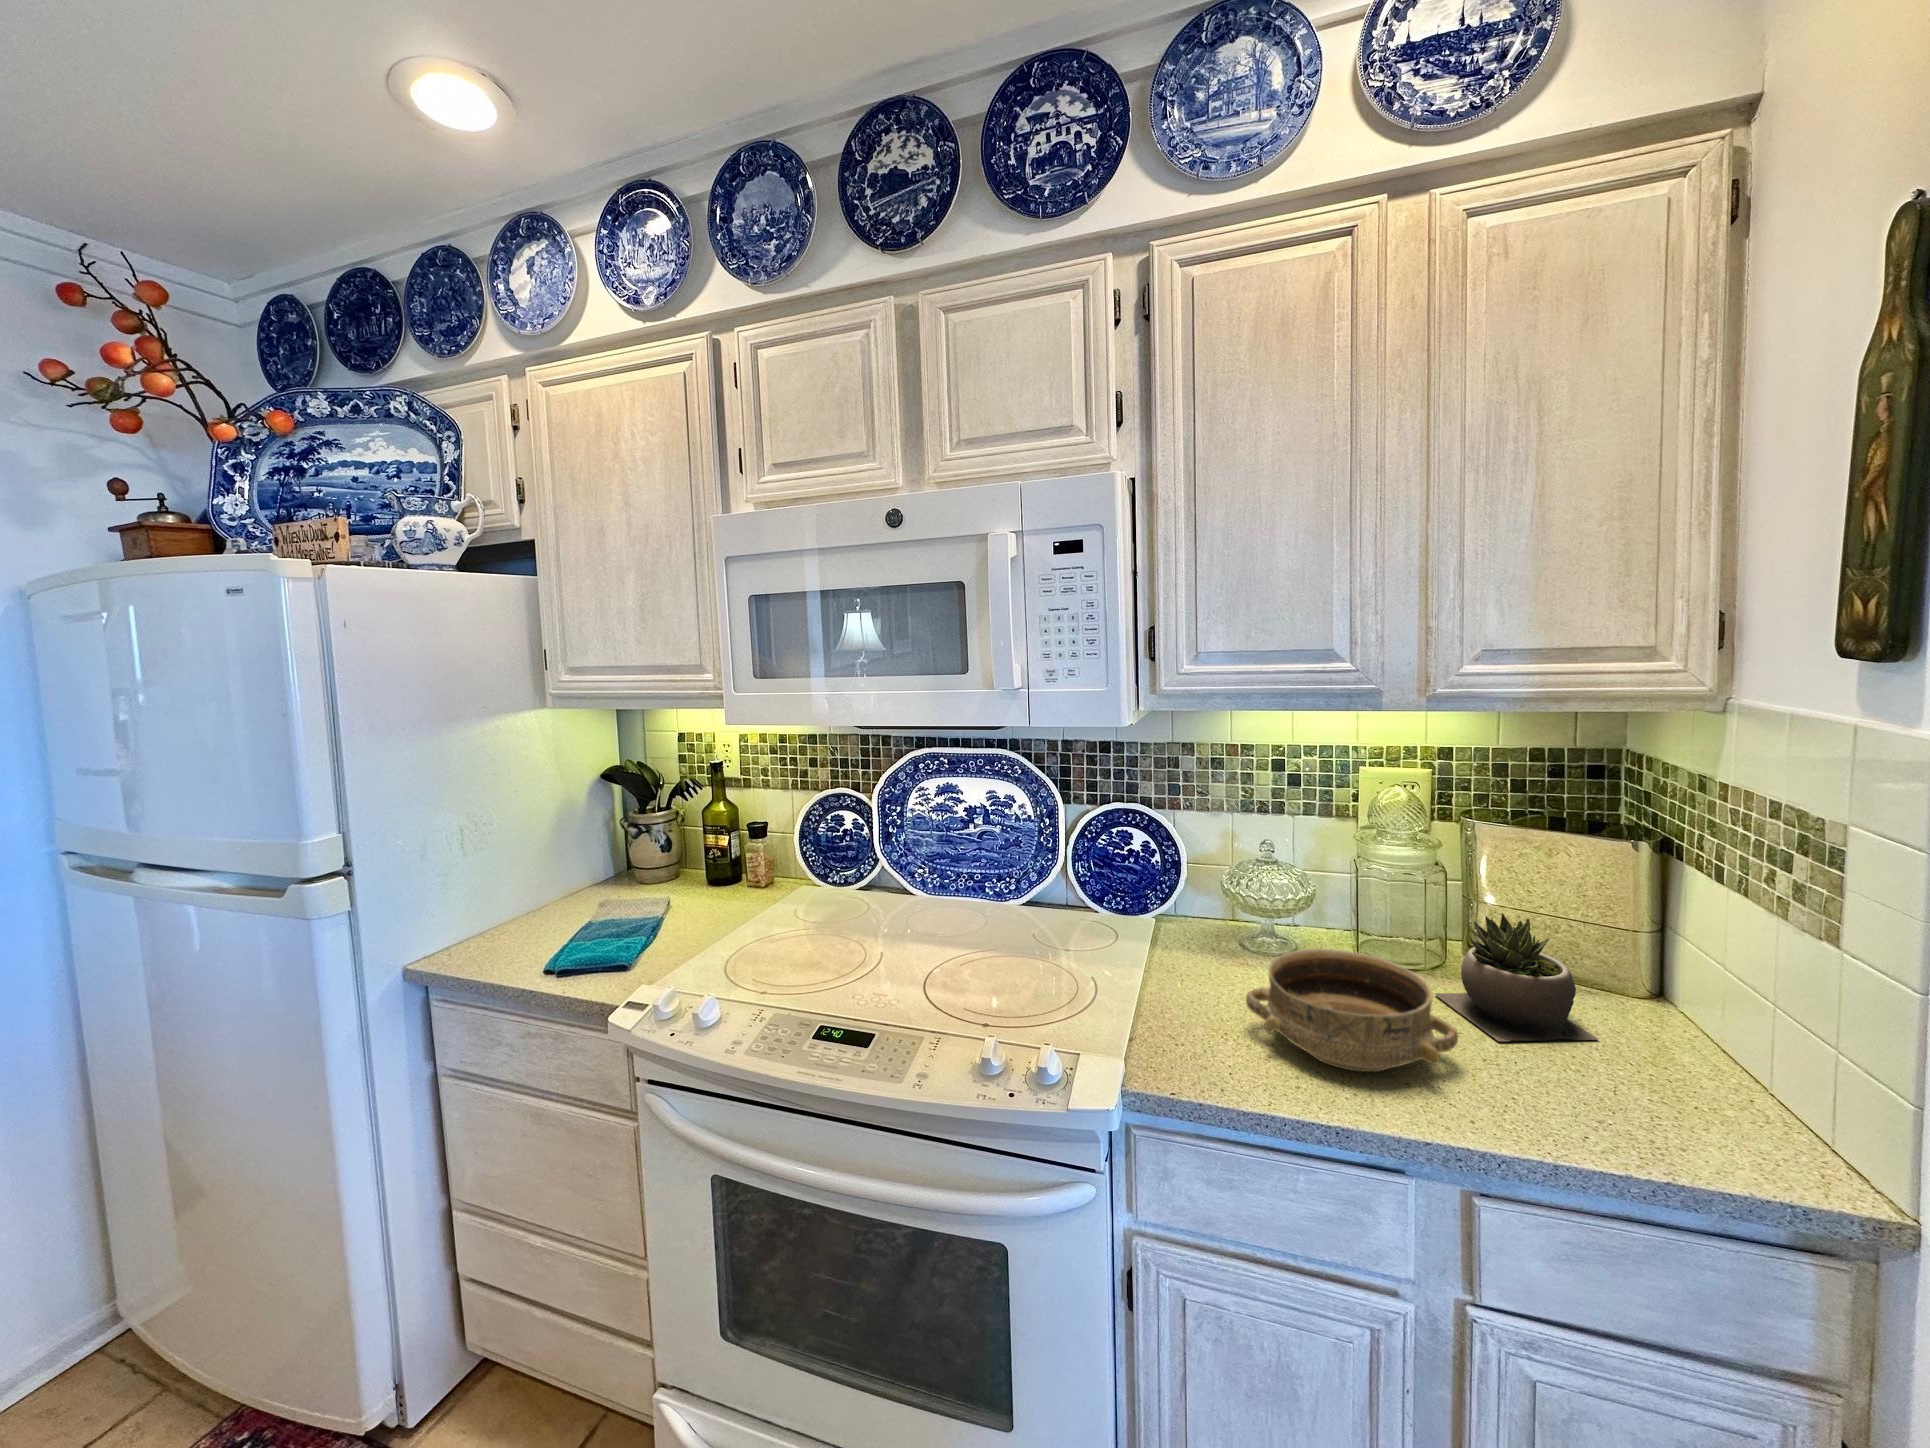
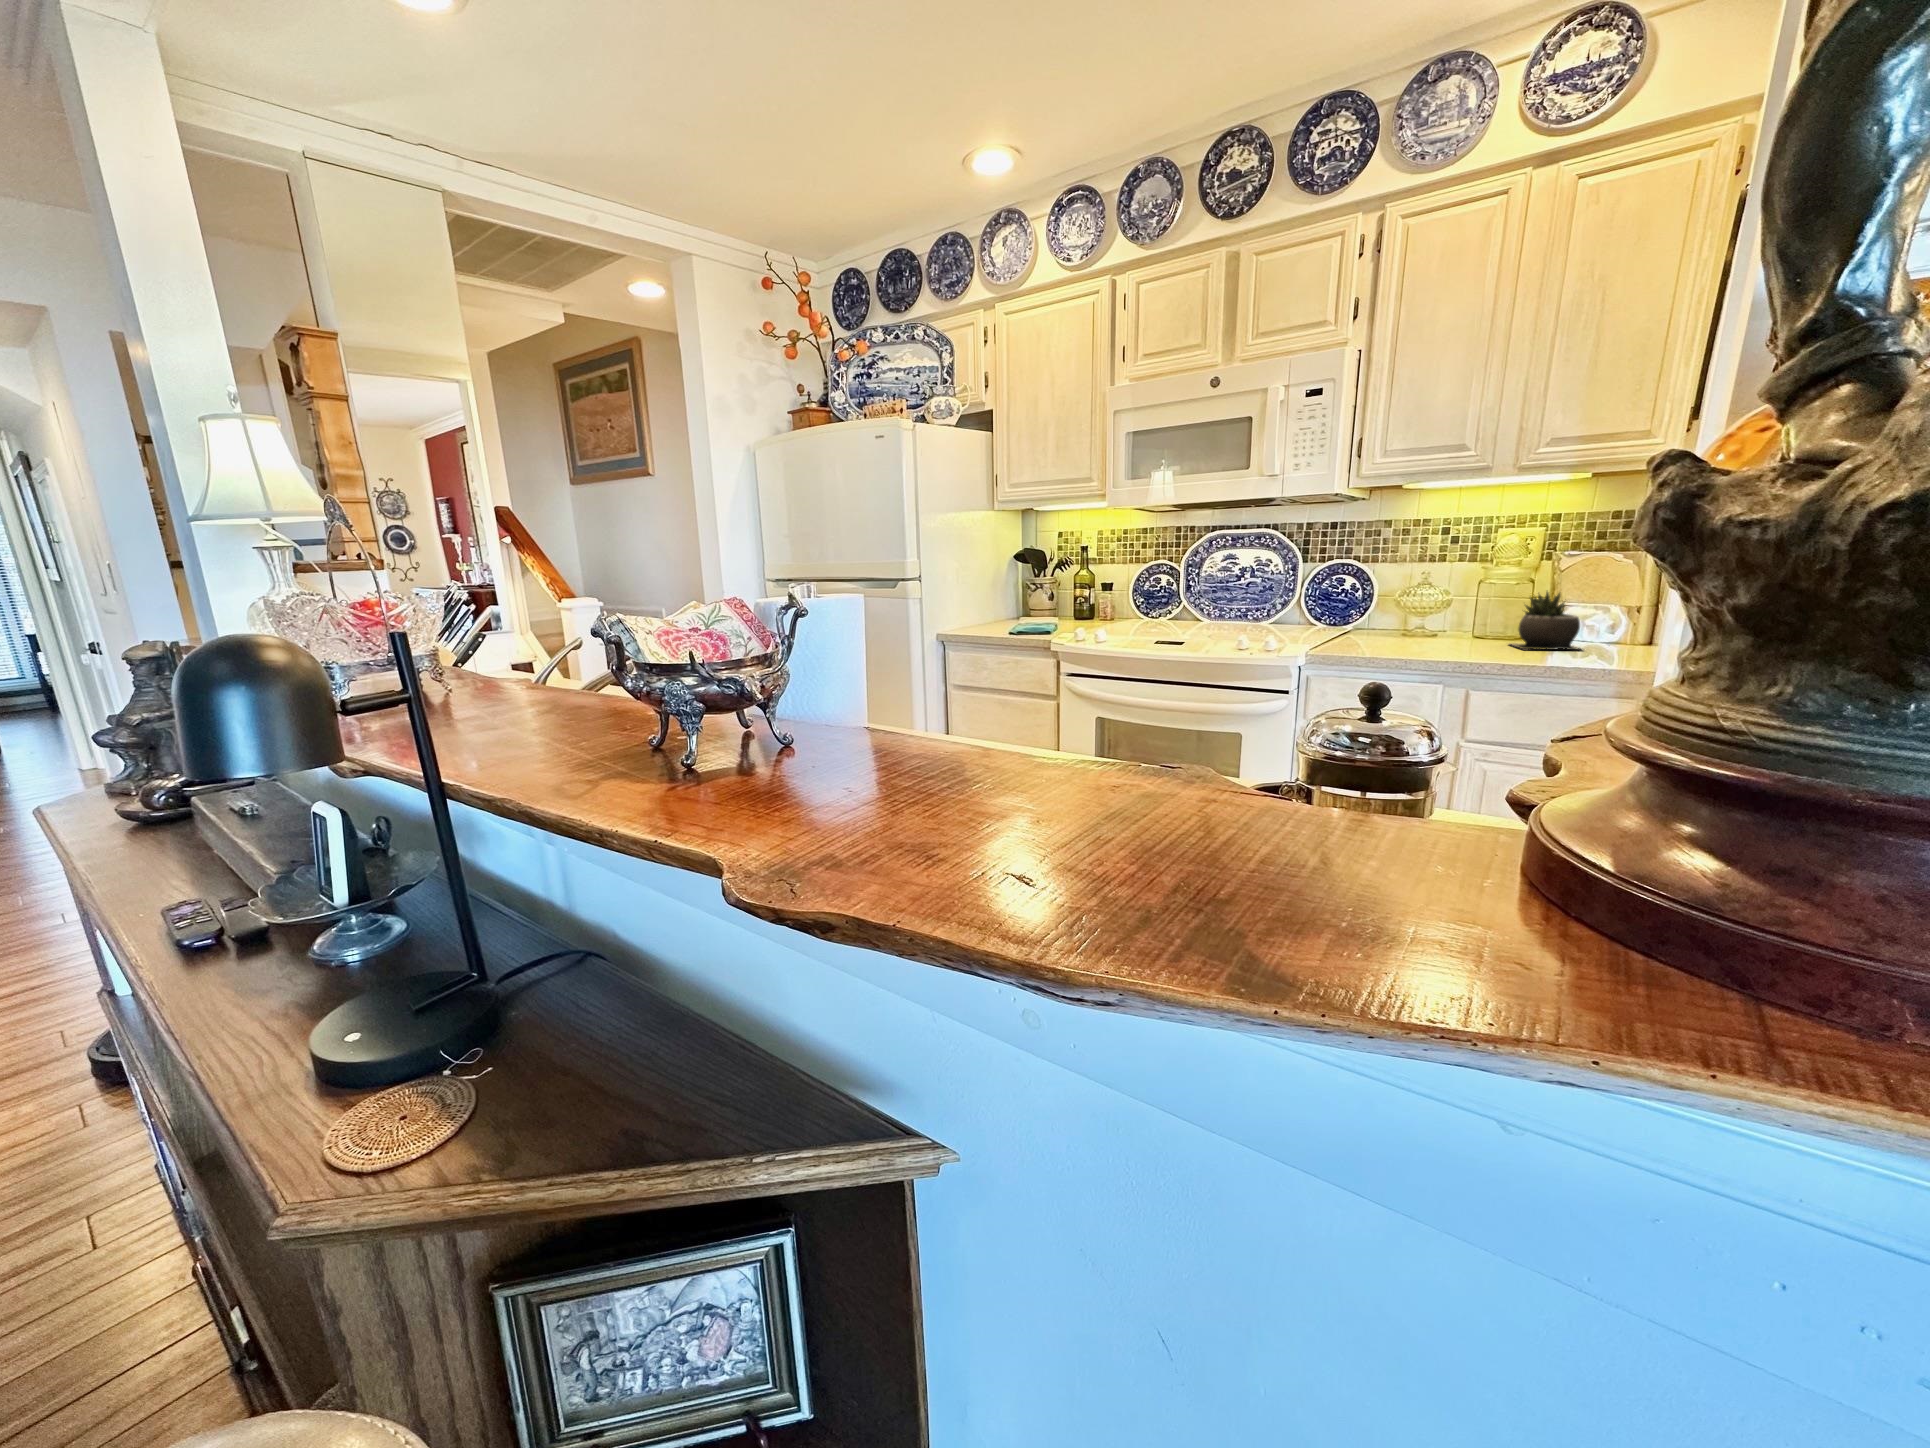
ceramic bowl: present [1246,949,1458,1072] -> none [1383,609,1491,652]

